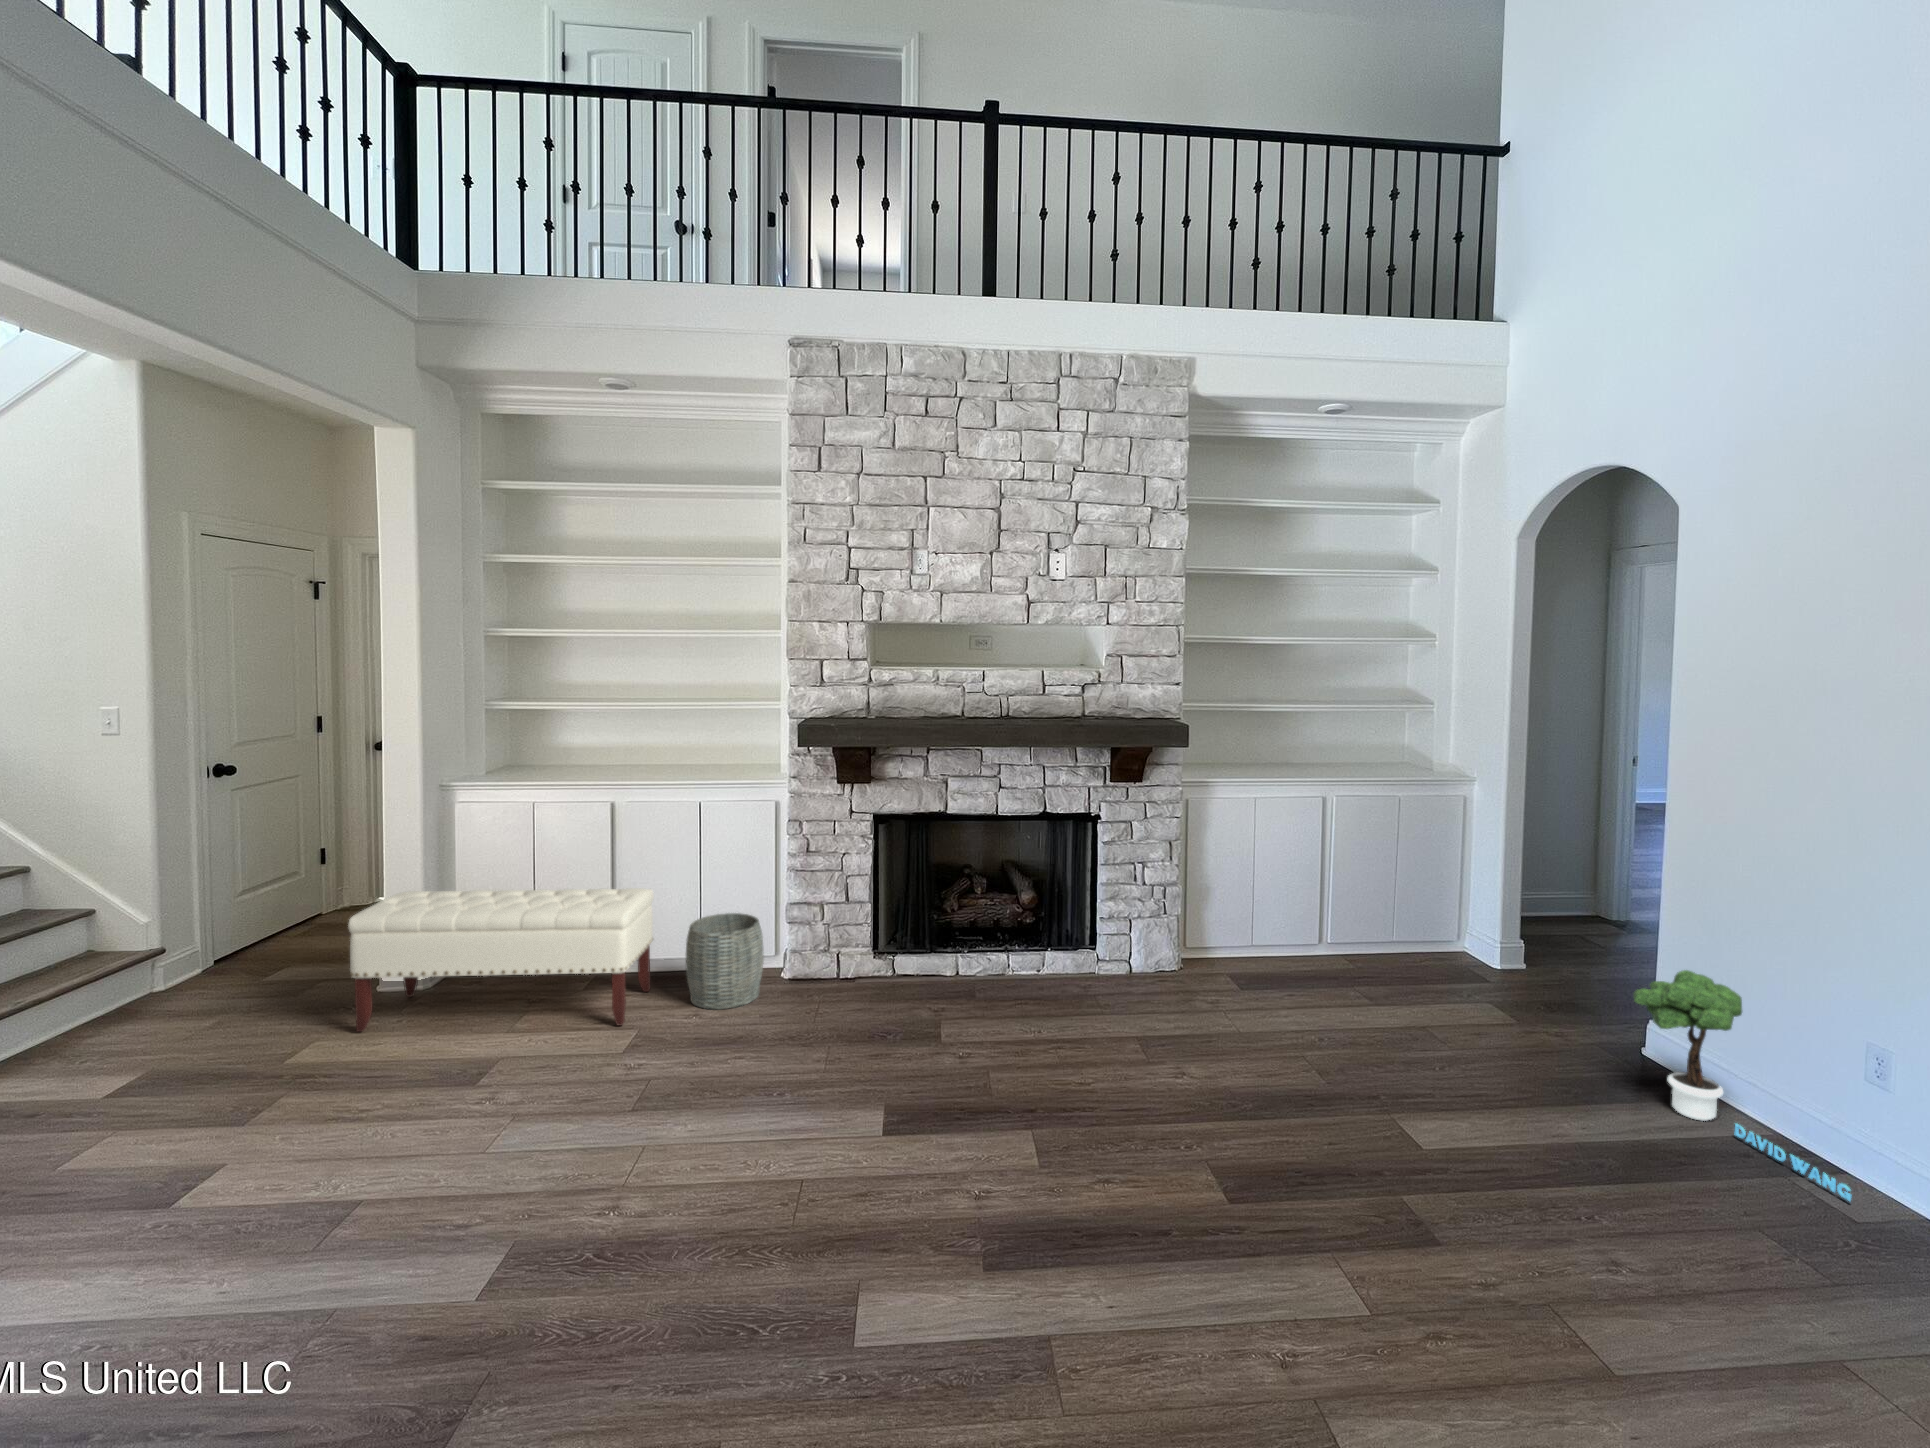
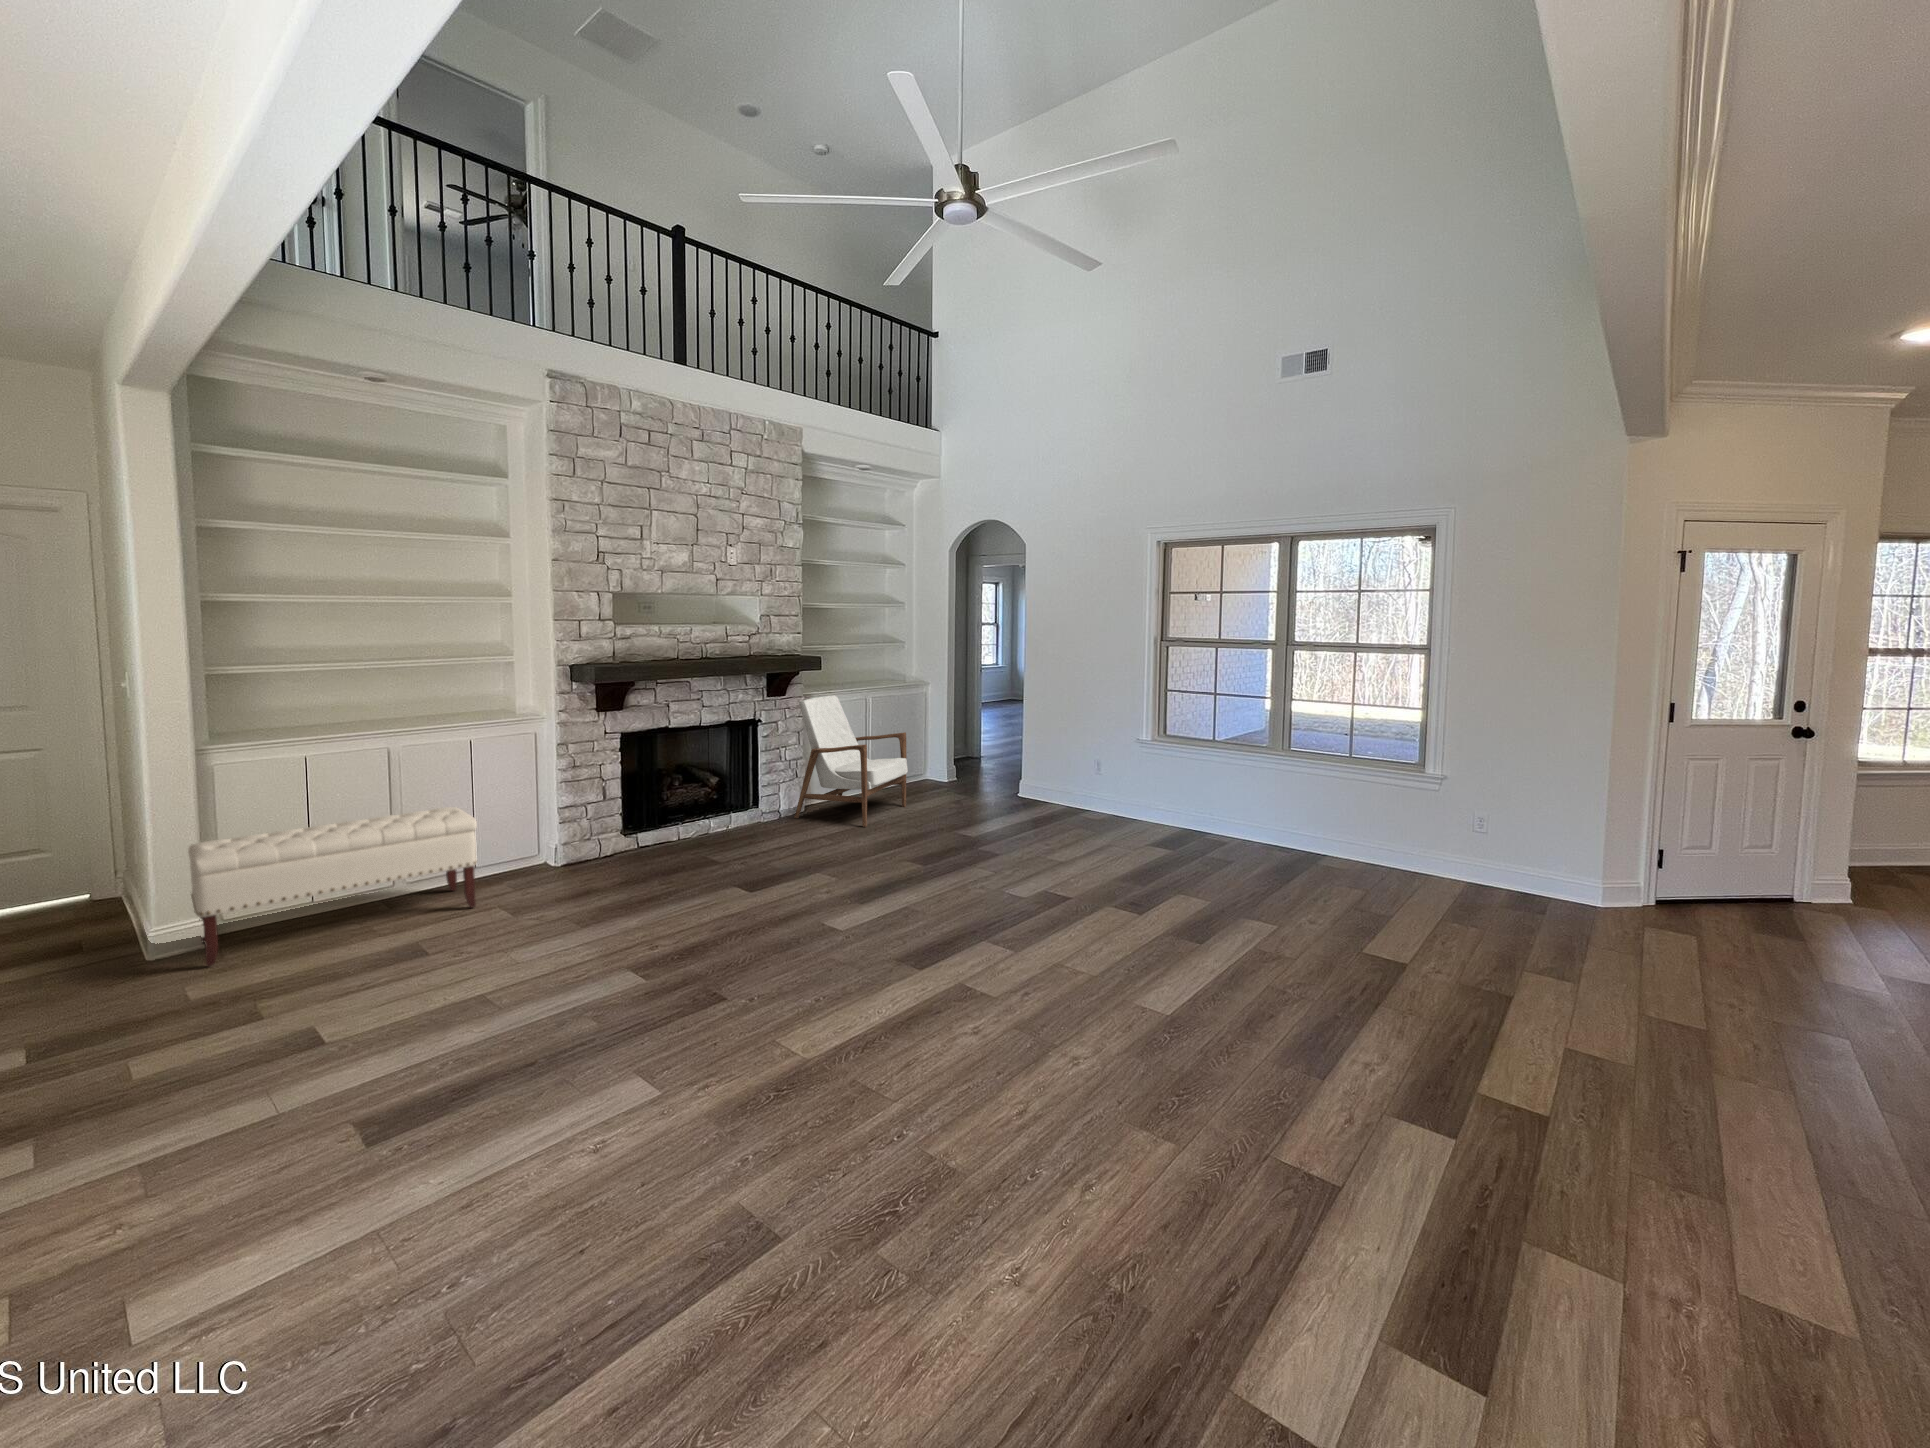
armchair: none [1142,785,1349,1026] -> present [794,695,908,827]
woven basket: present [686,913,764,1009] -> none [494,817,559,887]
potted tree: present [1633,970,1851,1201] -> none [1043,753,1125,825]

